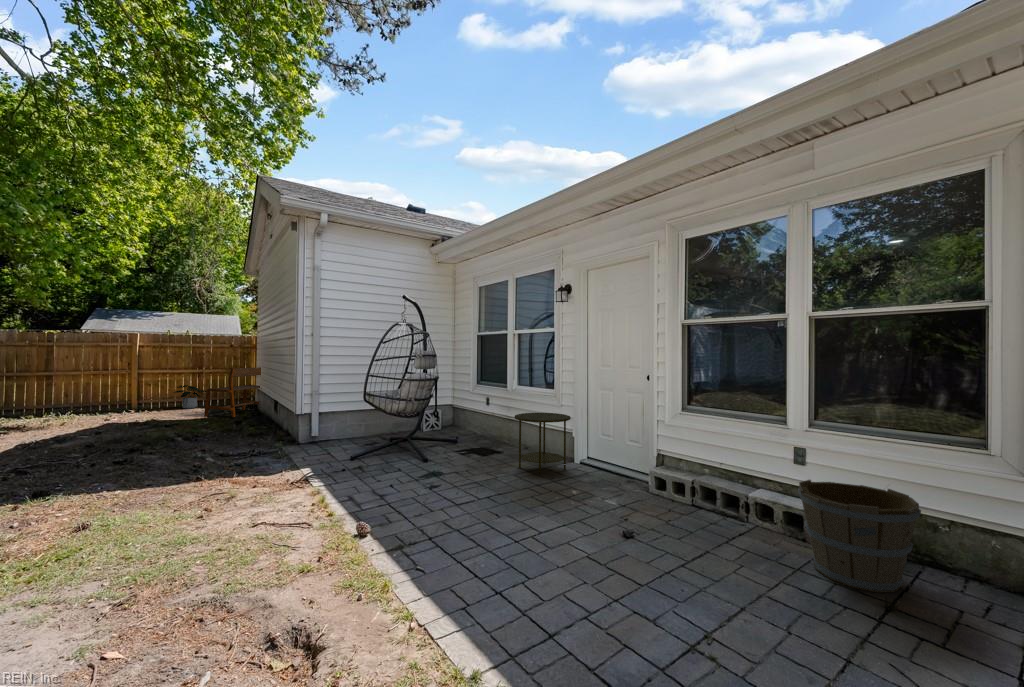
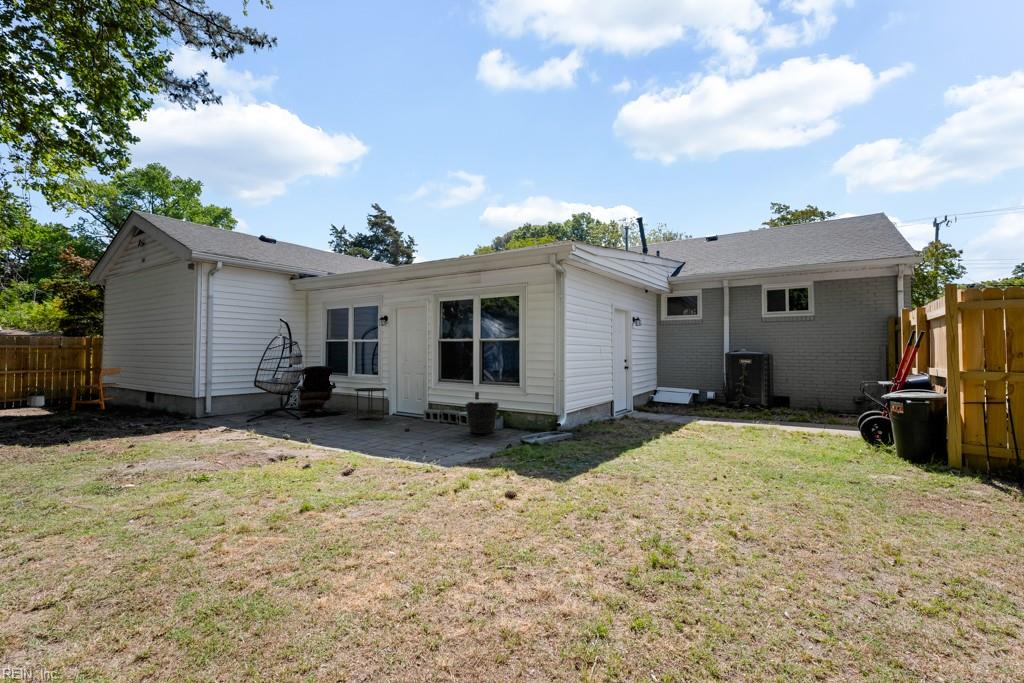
lounge chair: none [430,372,489,456] -> present [296,366,336,417]

